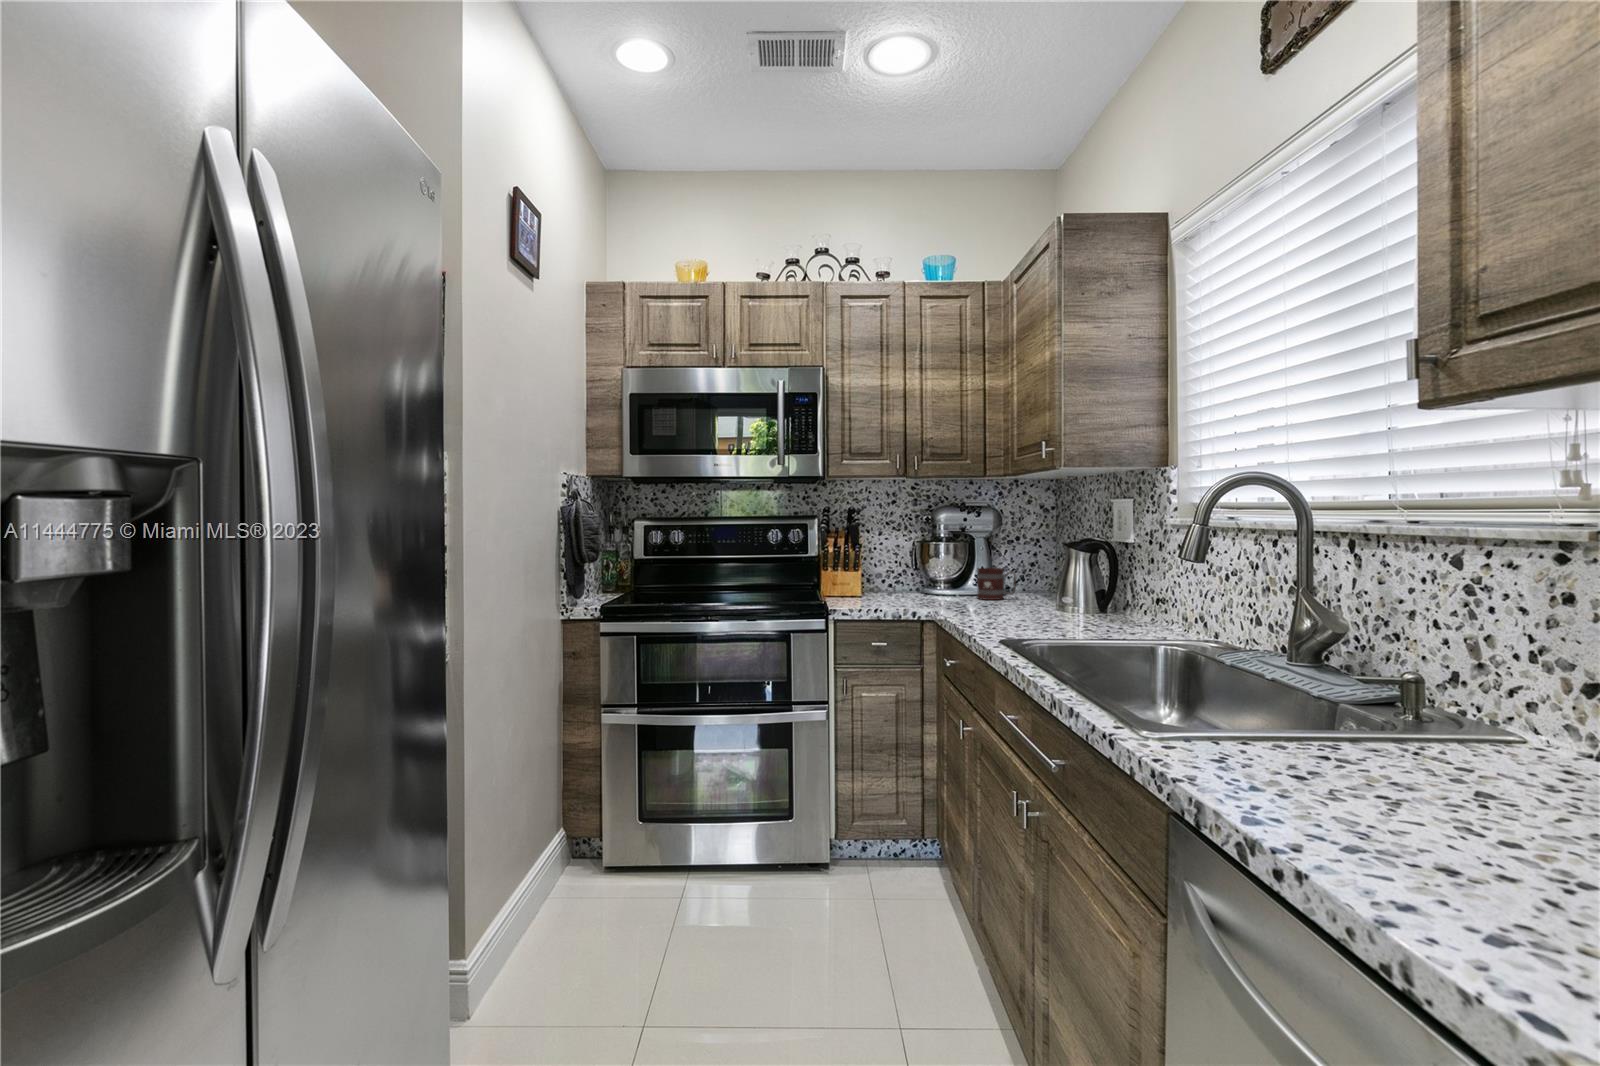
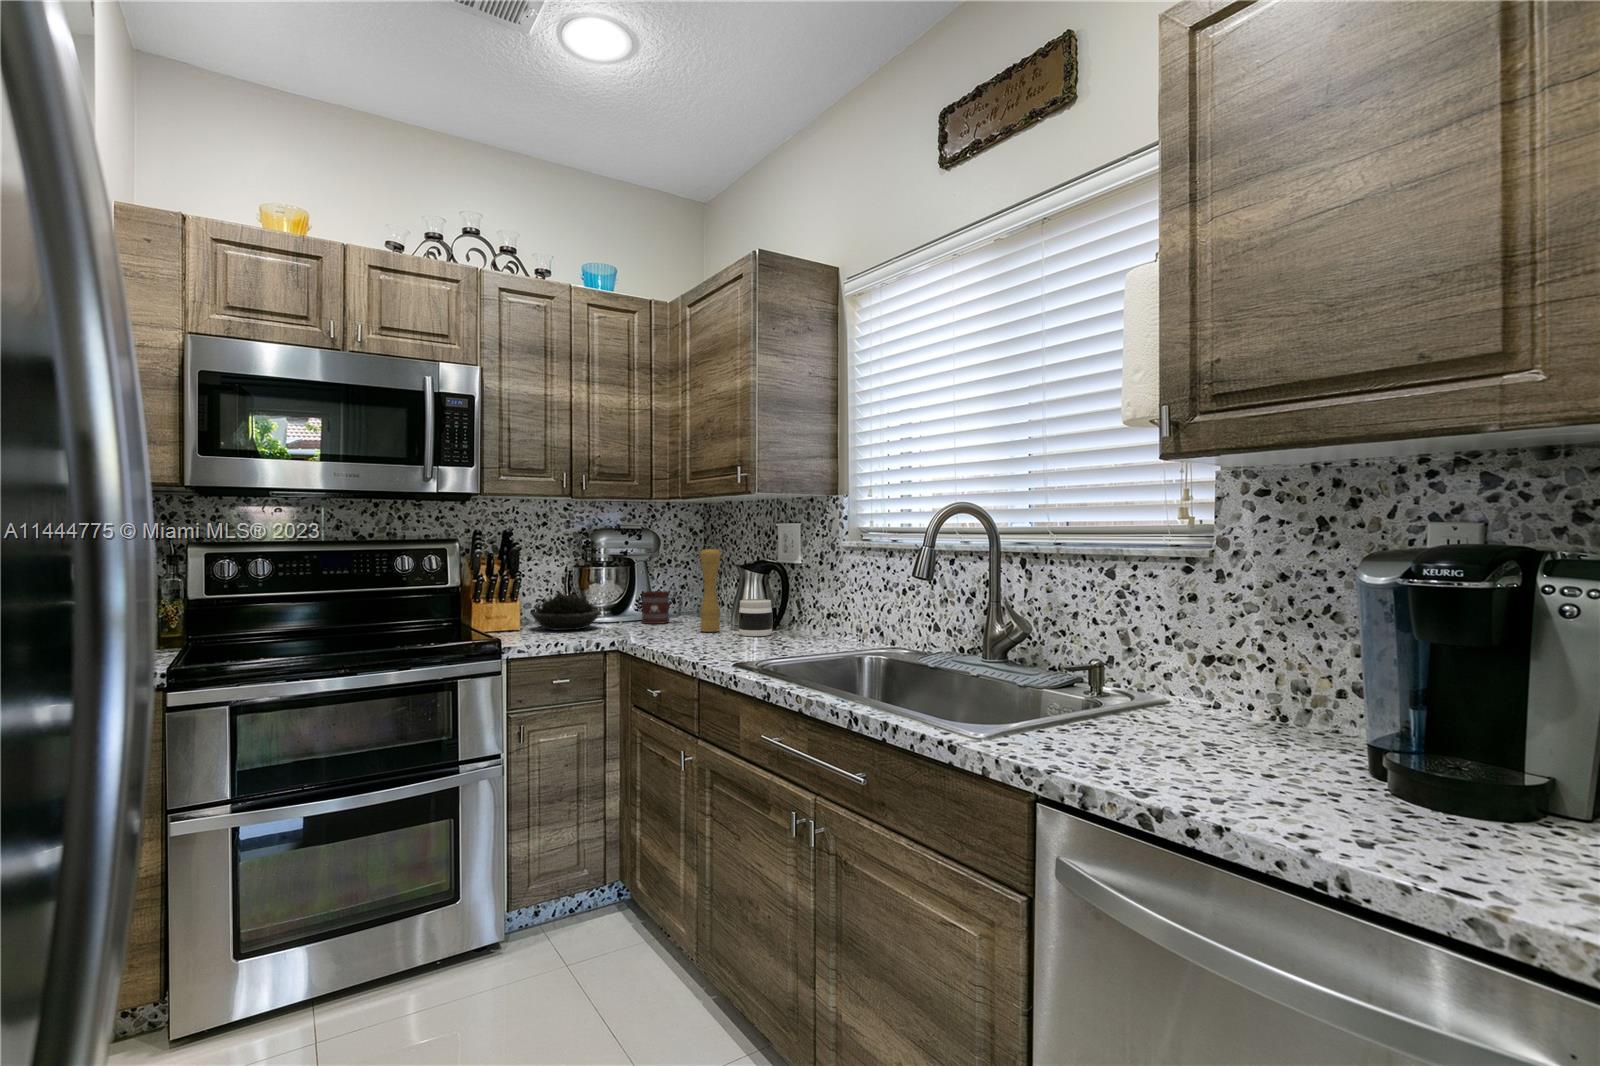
pepper mill: none [1022,526,1044,610] -> present [700,548,721,632]
succulent plant: none [871,566,934,601] -> present [531,593,601,631]
jar: none [1057,579,1094,618] -> present [738,599,773,636]

